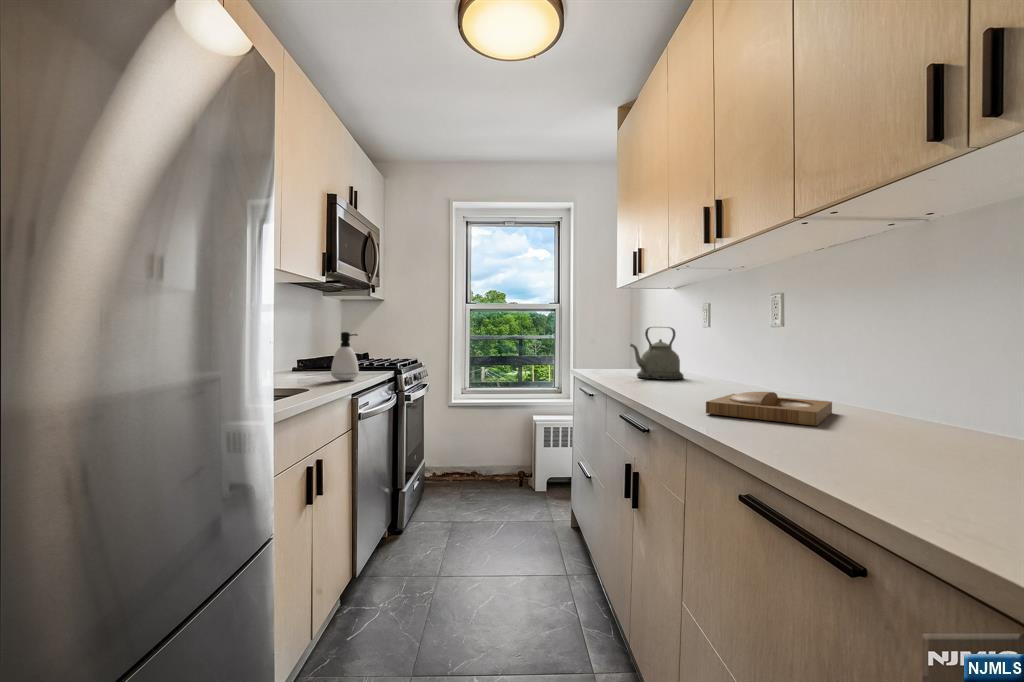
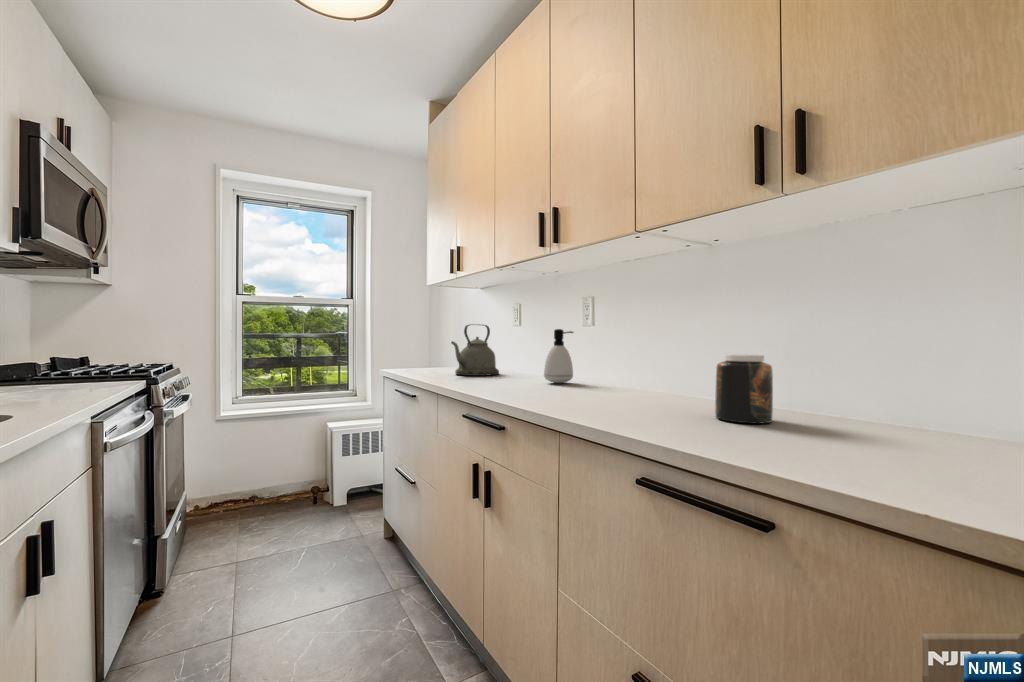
soap dispenser: present [331,332,359,380] -> present [544,329,573,383]
jar: none [885,365,969,454] -> present [715,354,773,423]
tray: present [706,392,832,426] -> none [563,382,656,409]

